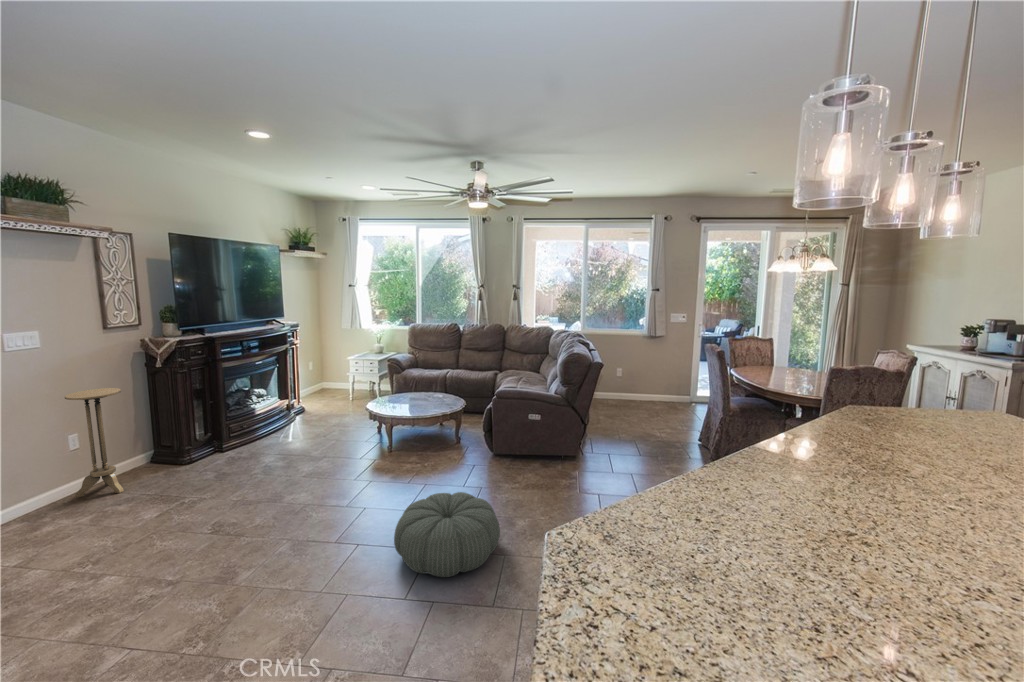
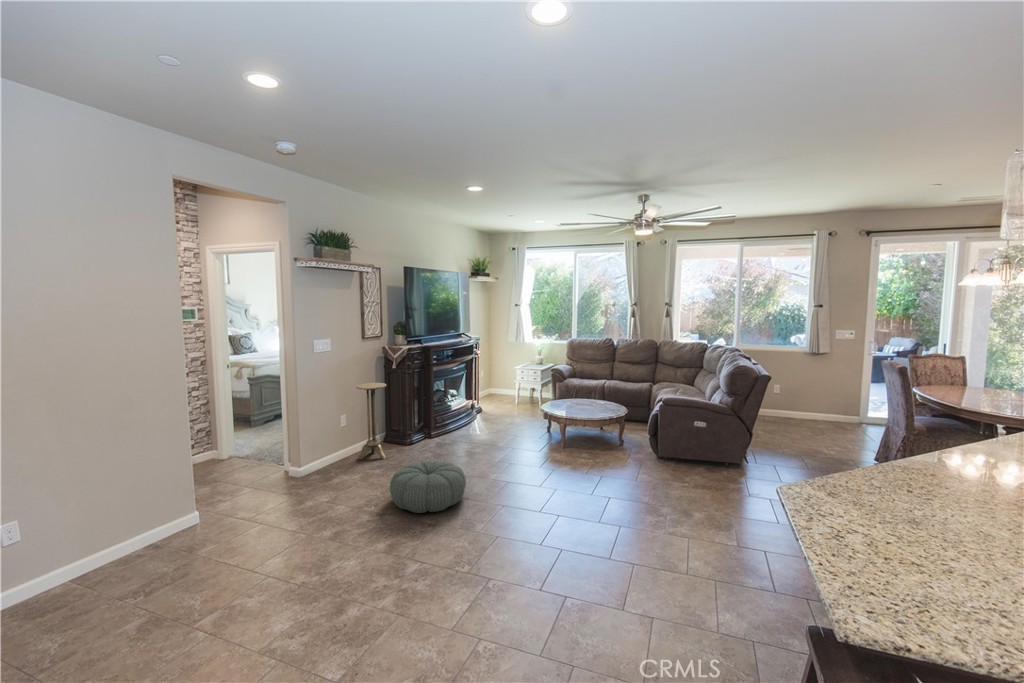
pouf: present [394,492,500,577] -> present [390,461,466,513]

